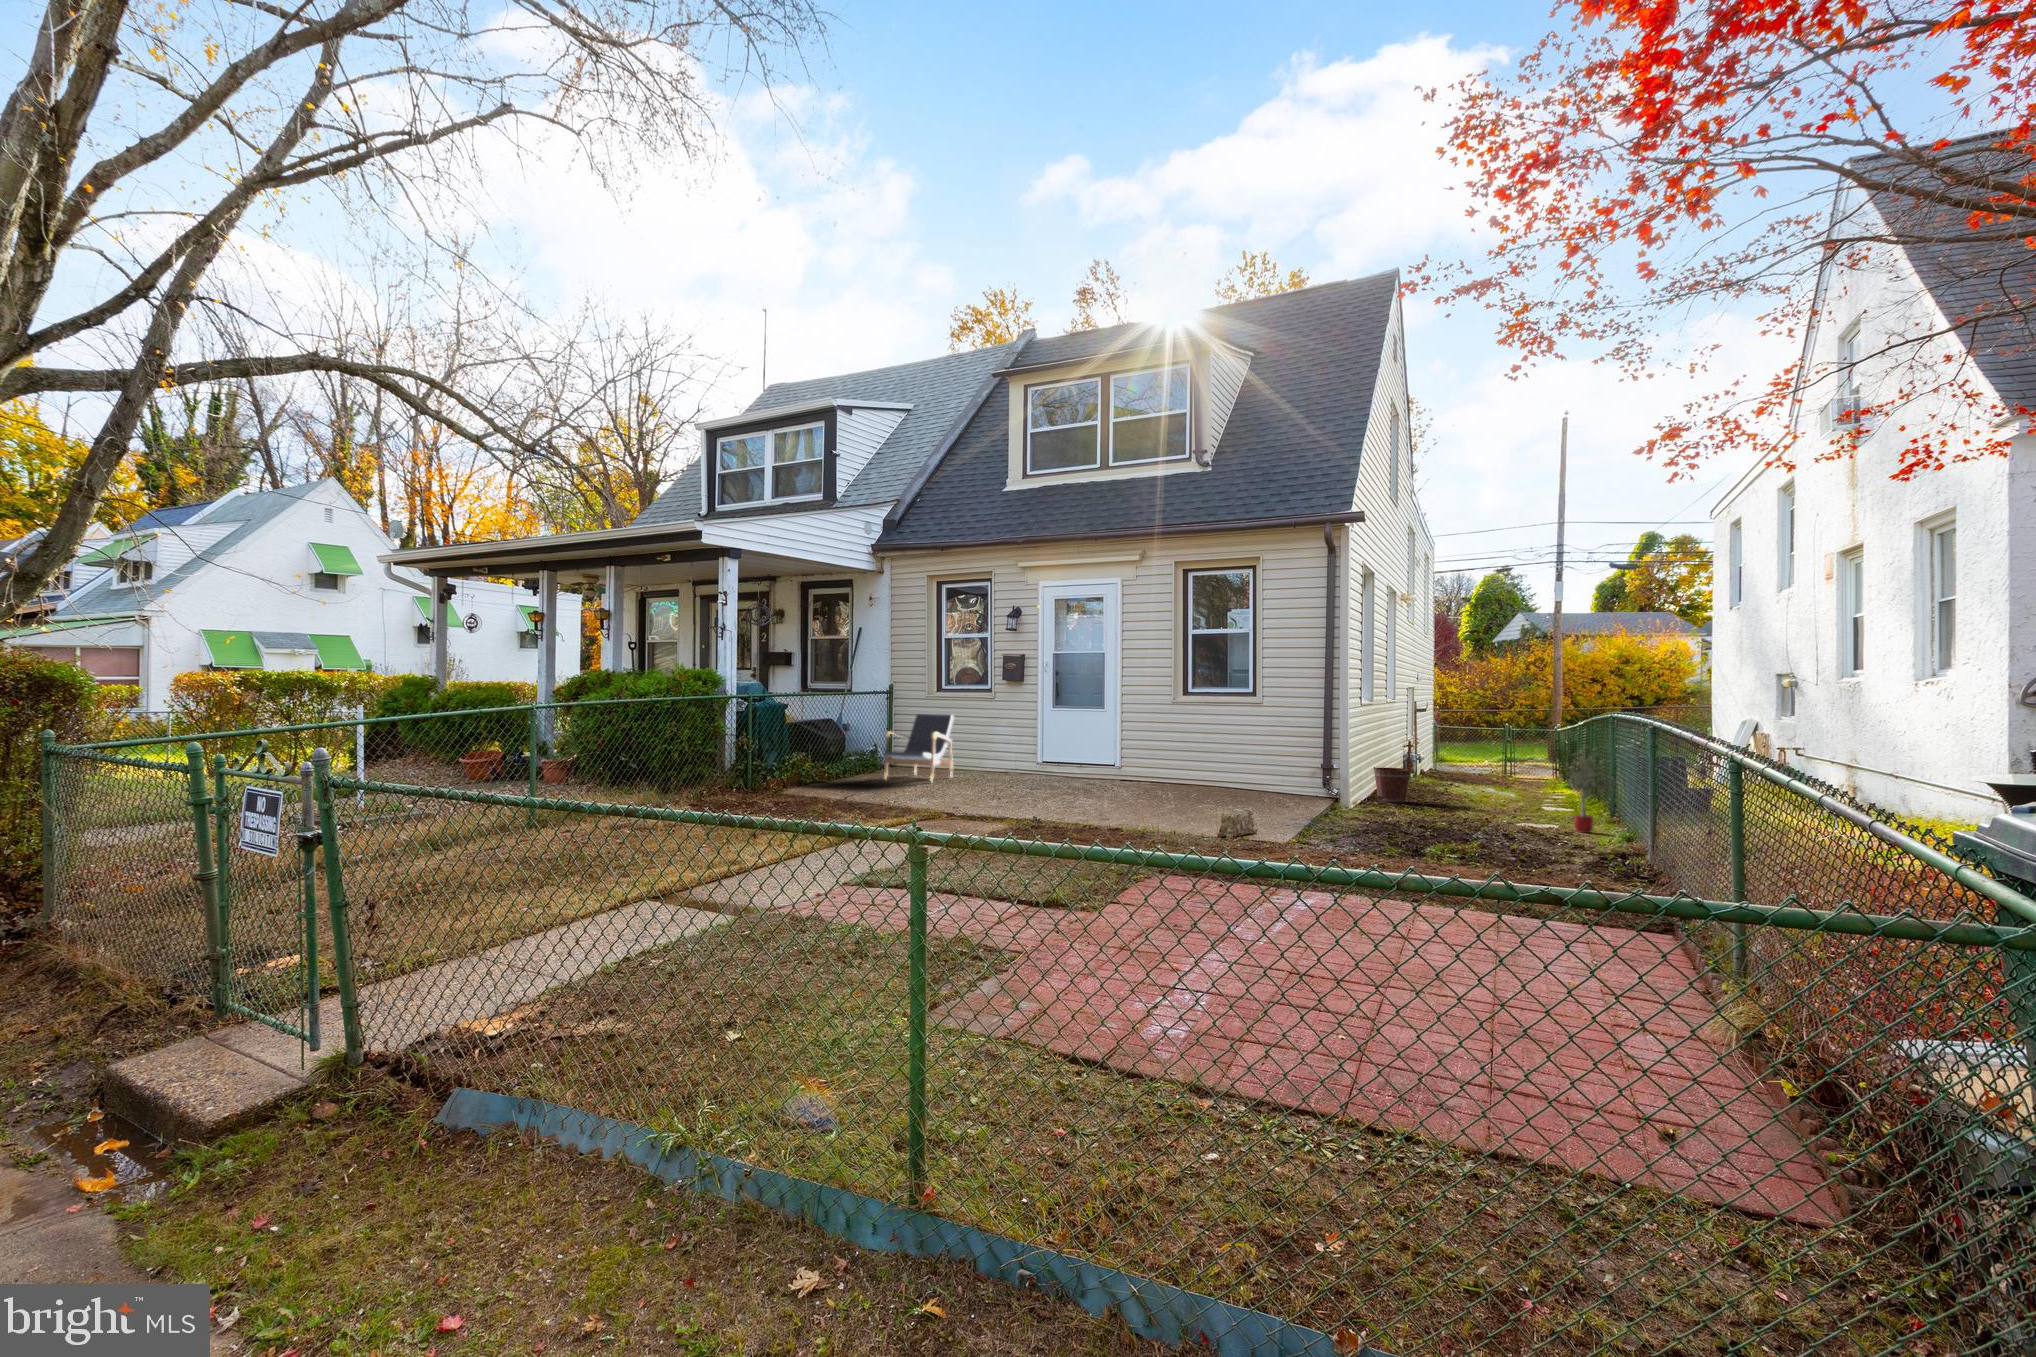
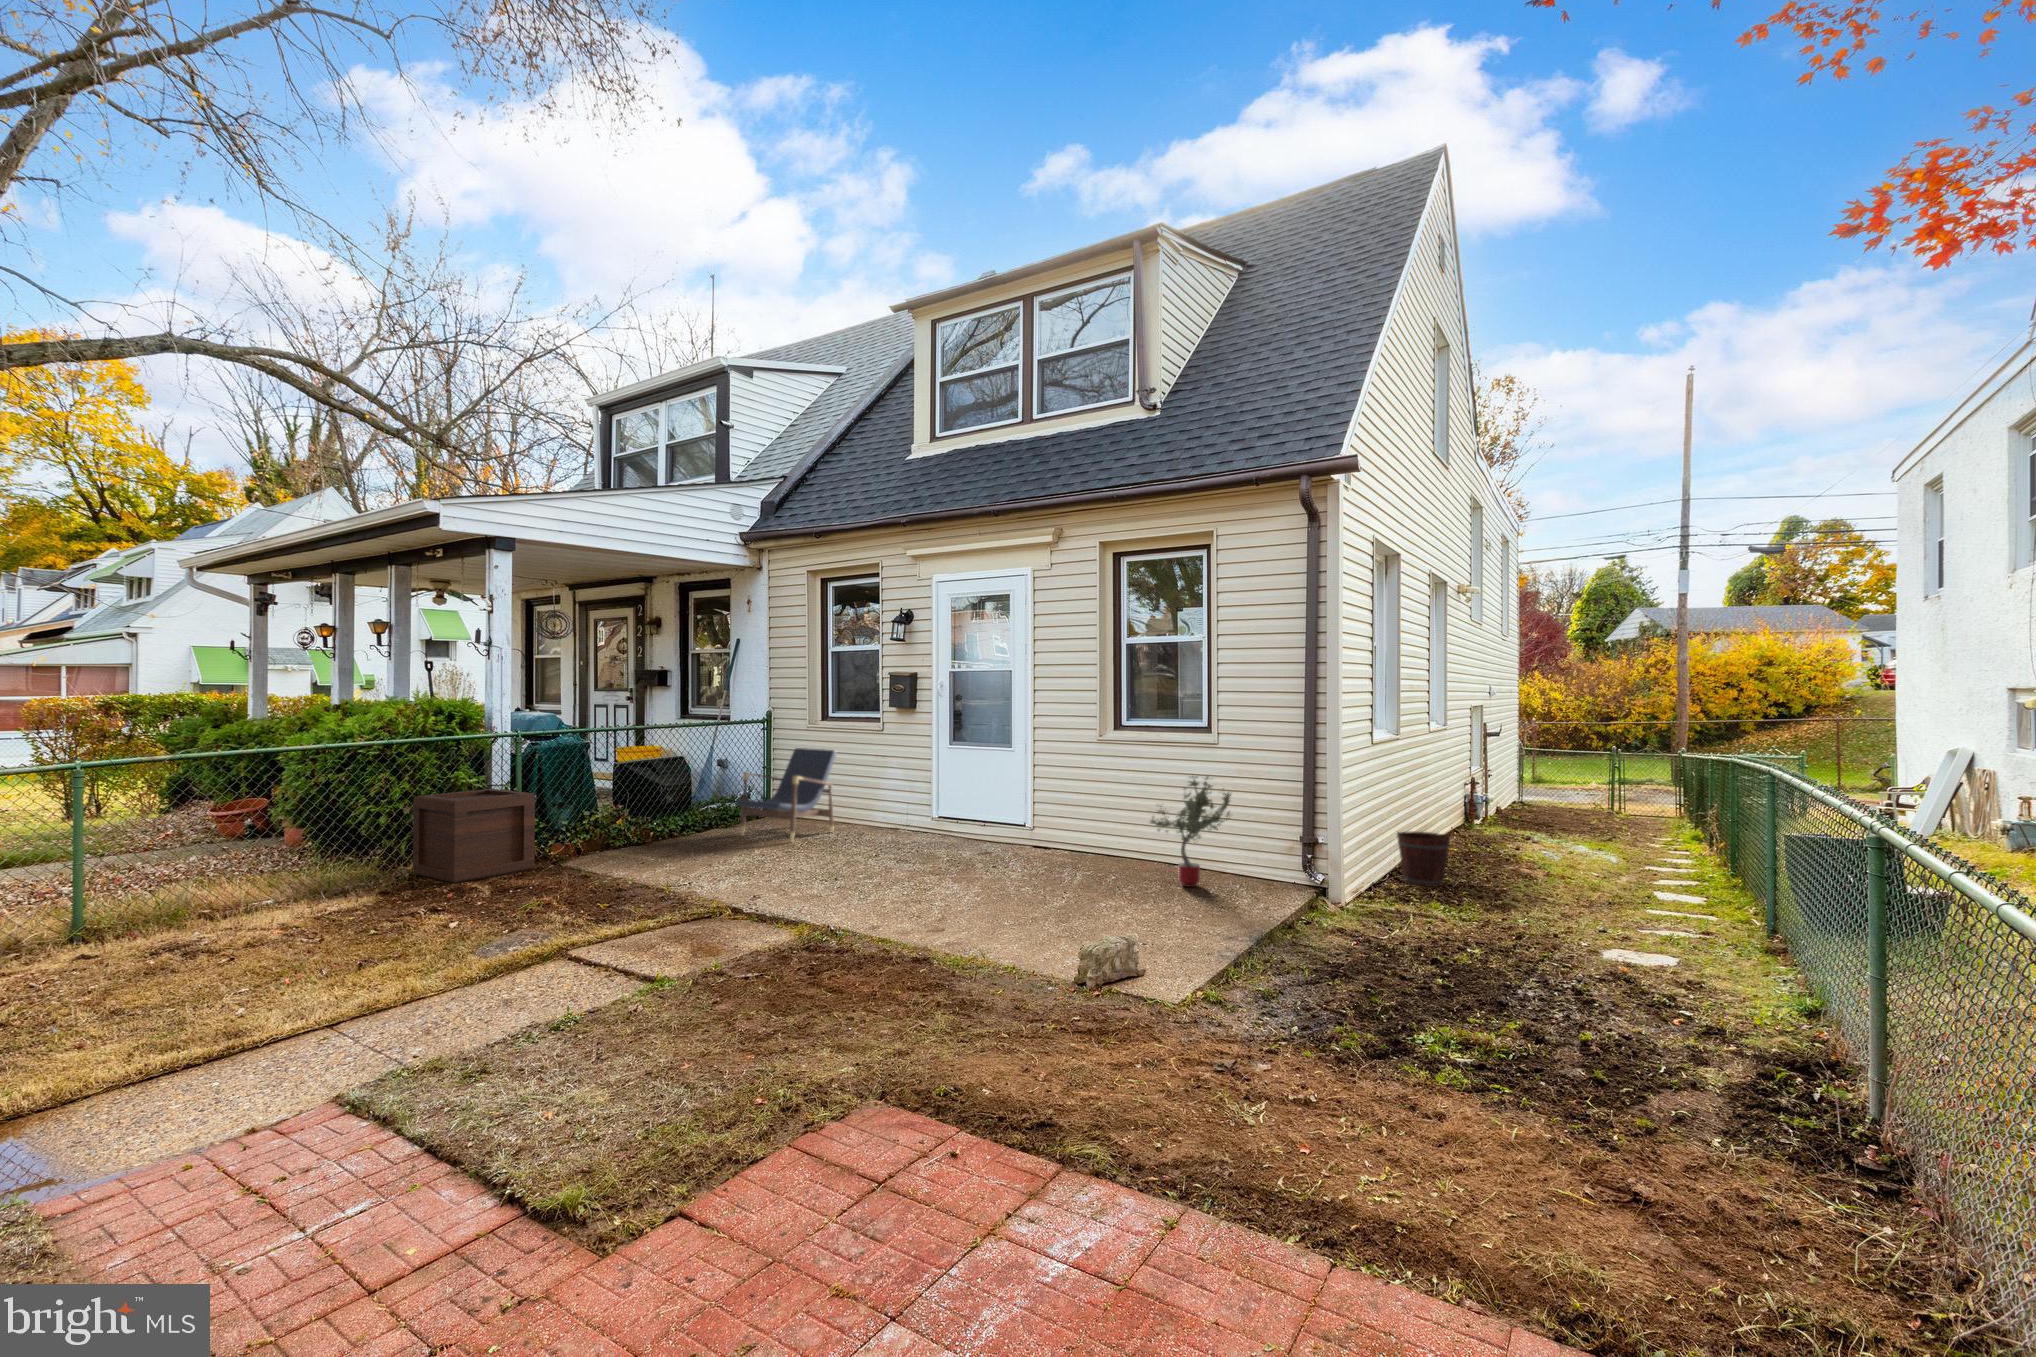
wooden crate: none [685,738,770,803] -> present [413,789,535,883]
potted tree: present [1566,746,1618,833] -> present [1151,776,1231,887]

